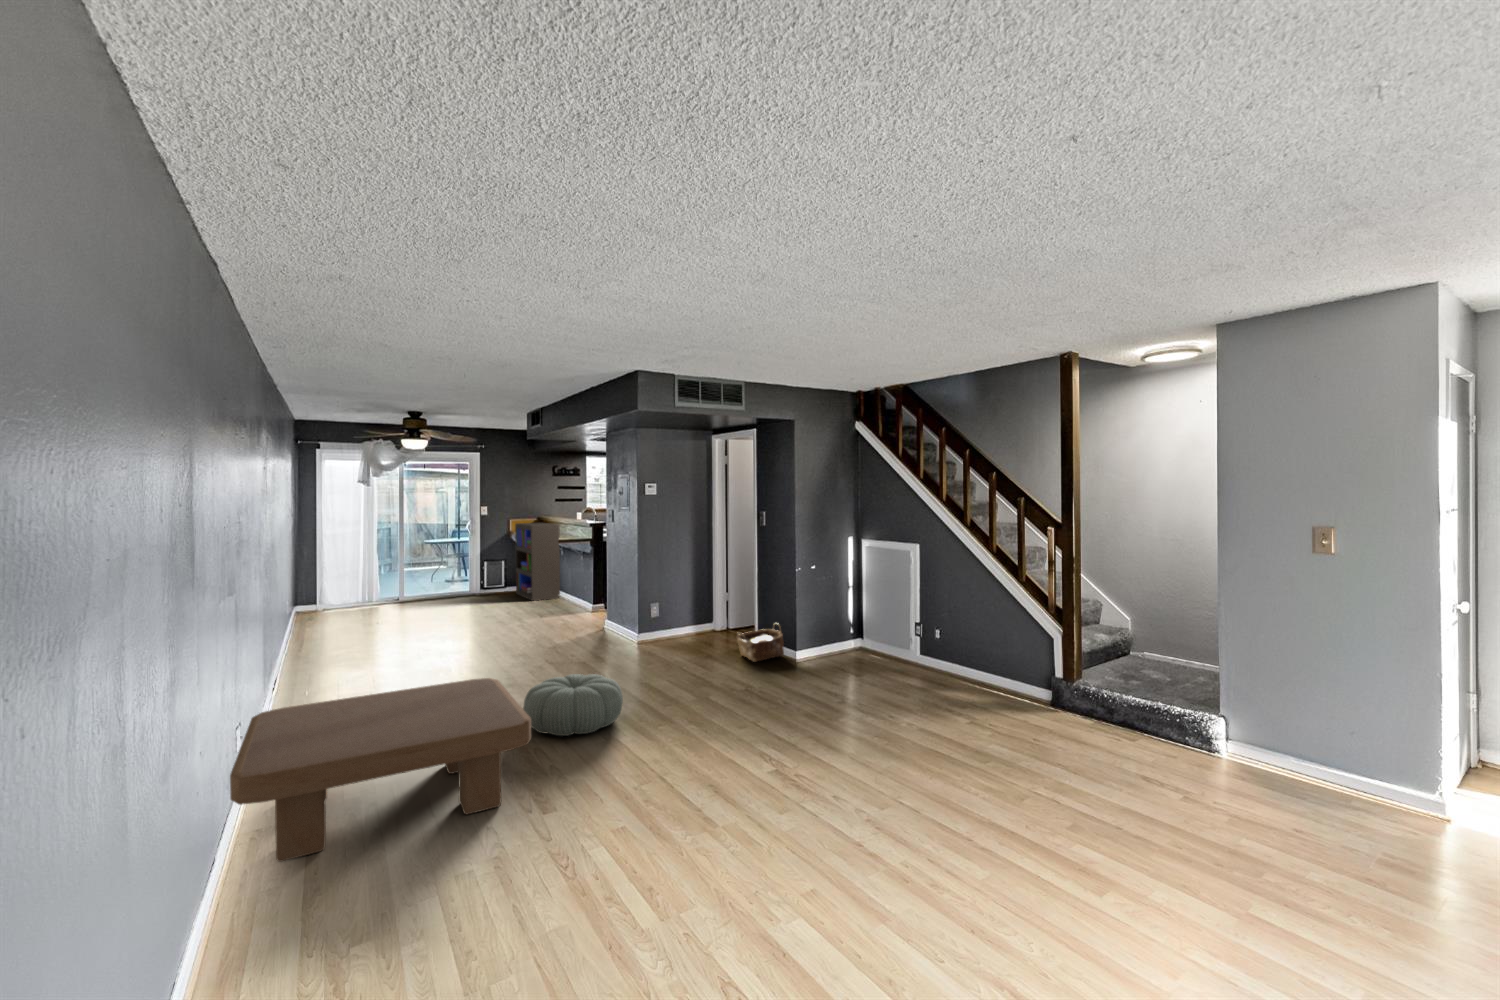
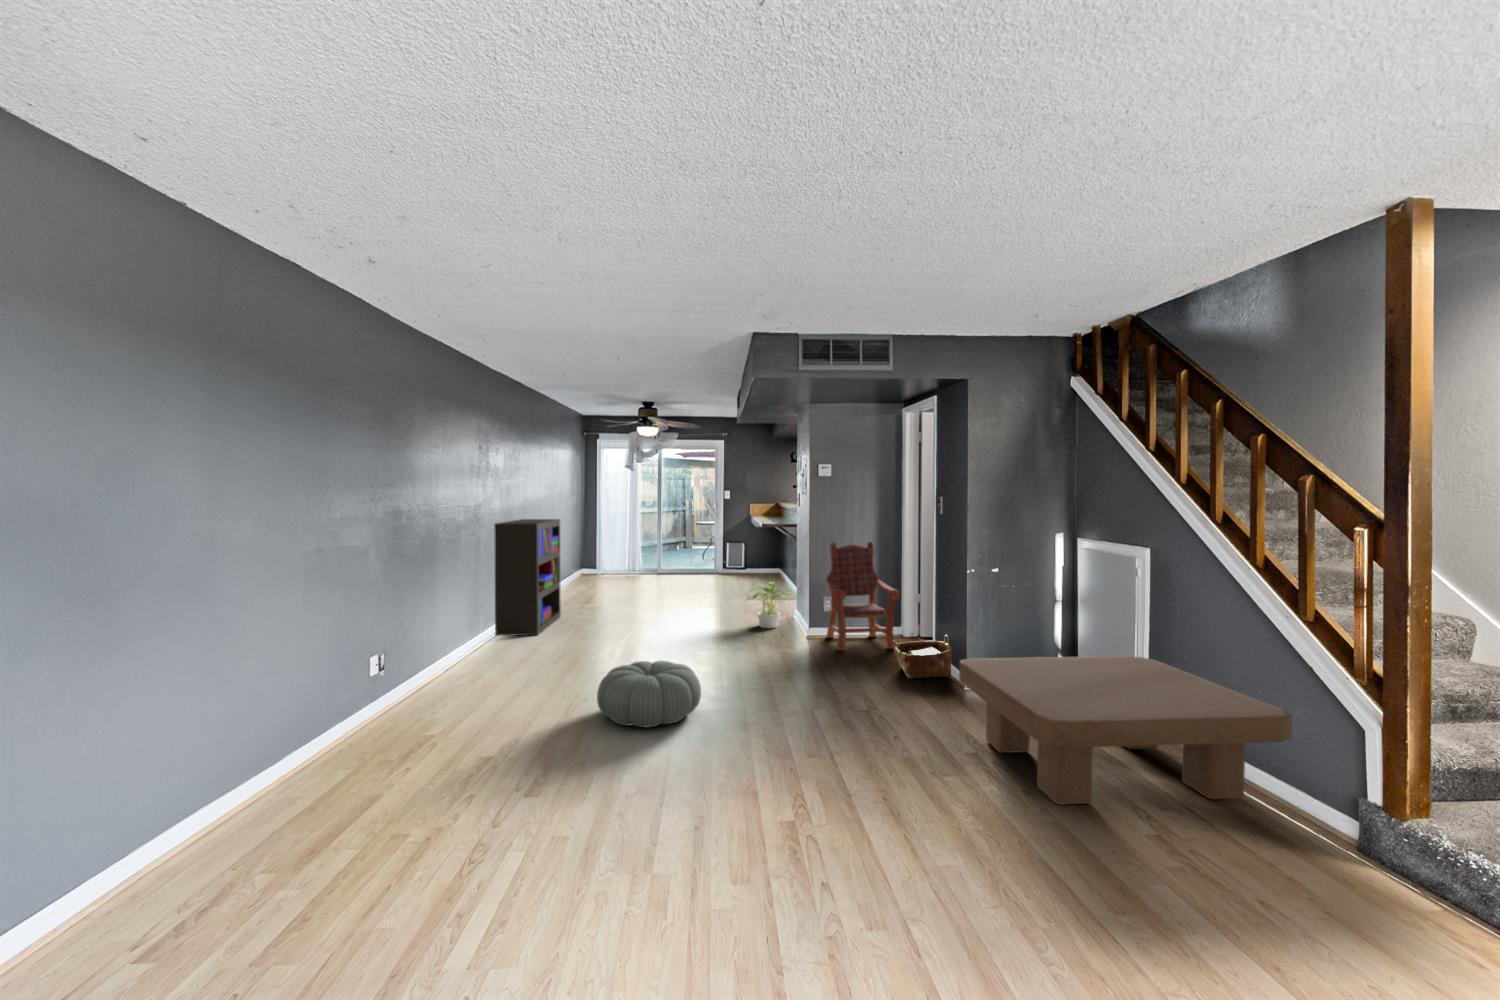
bookshelf: present [515,523,560,601] -> present [494,519,561,636]
armchair: none [655,551,725,650] -> present [826,542,900,651]
potted plant: none [567,596,617,641] -> present [752,582,789,628]
coffee table: present [230,678,531,862] -> present [959,656,1292,805]

